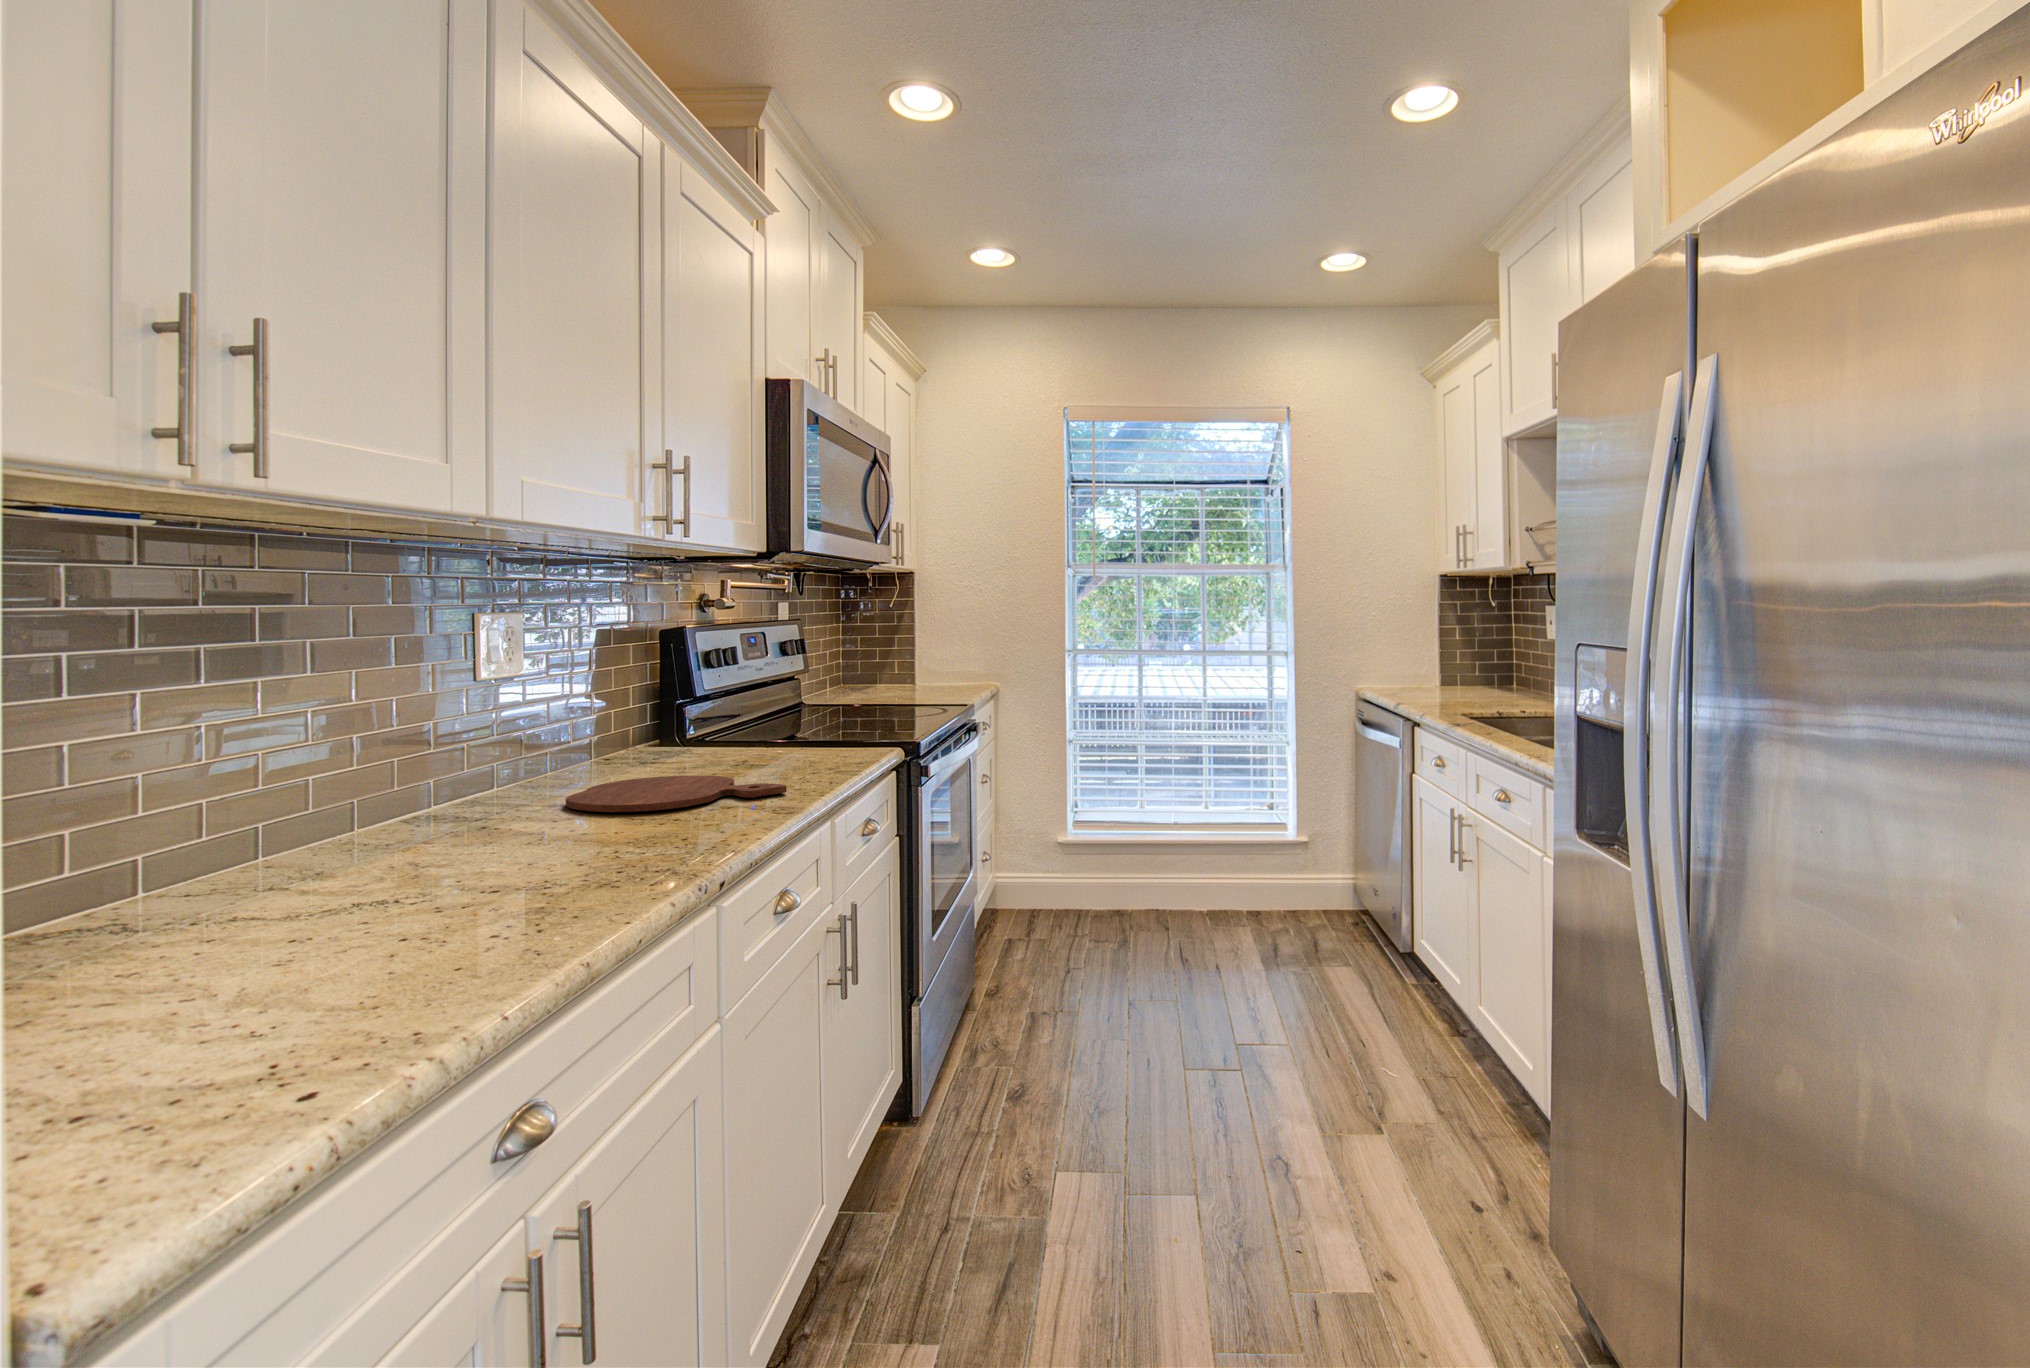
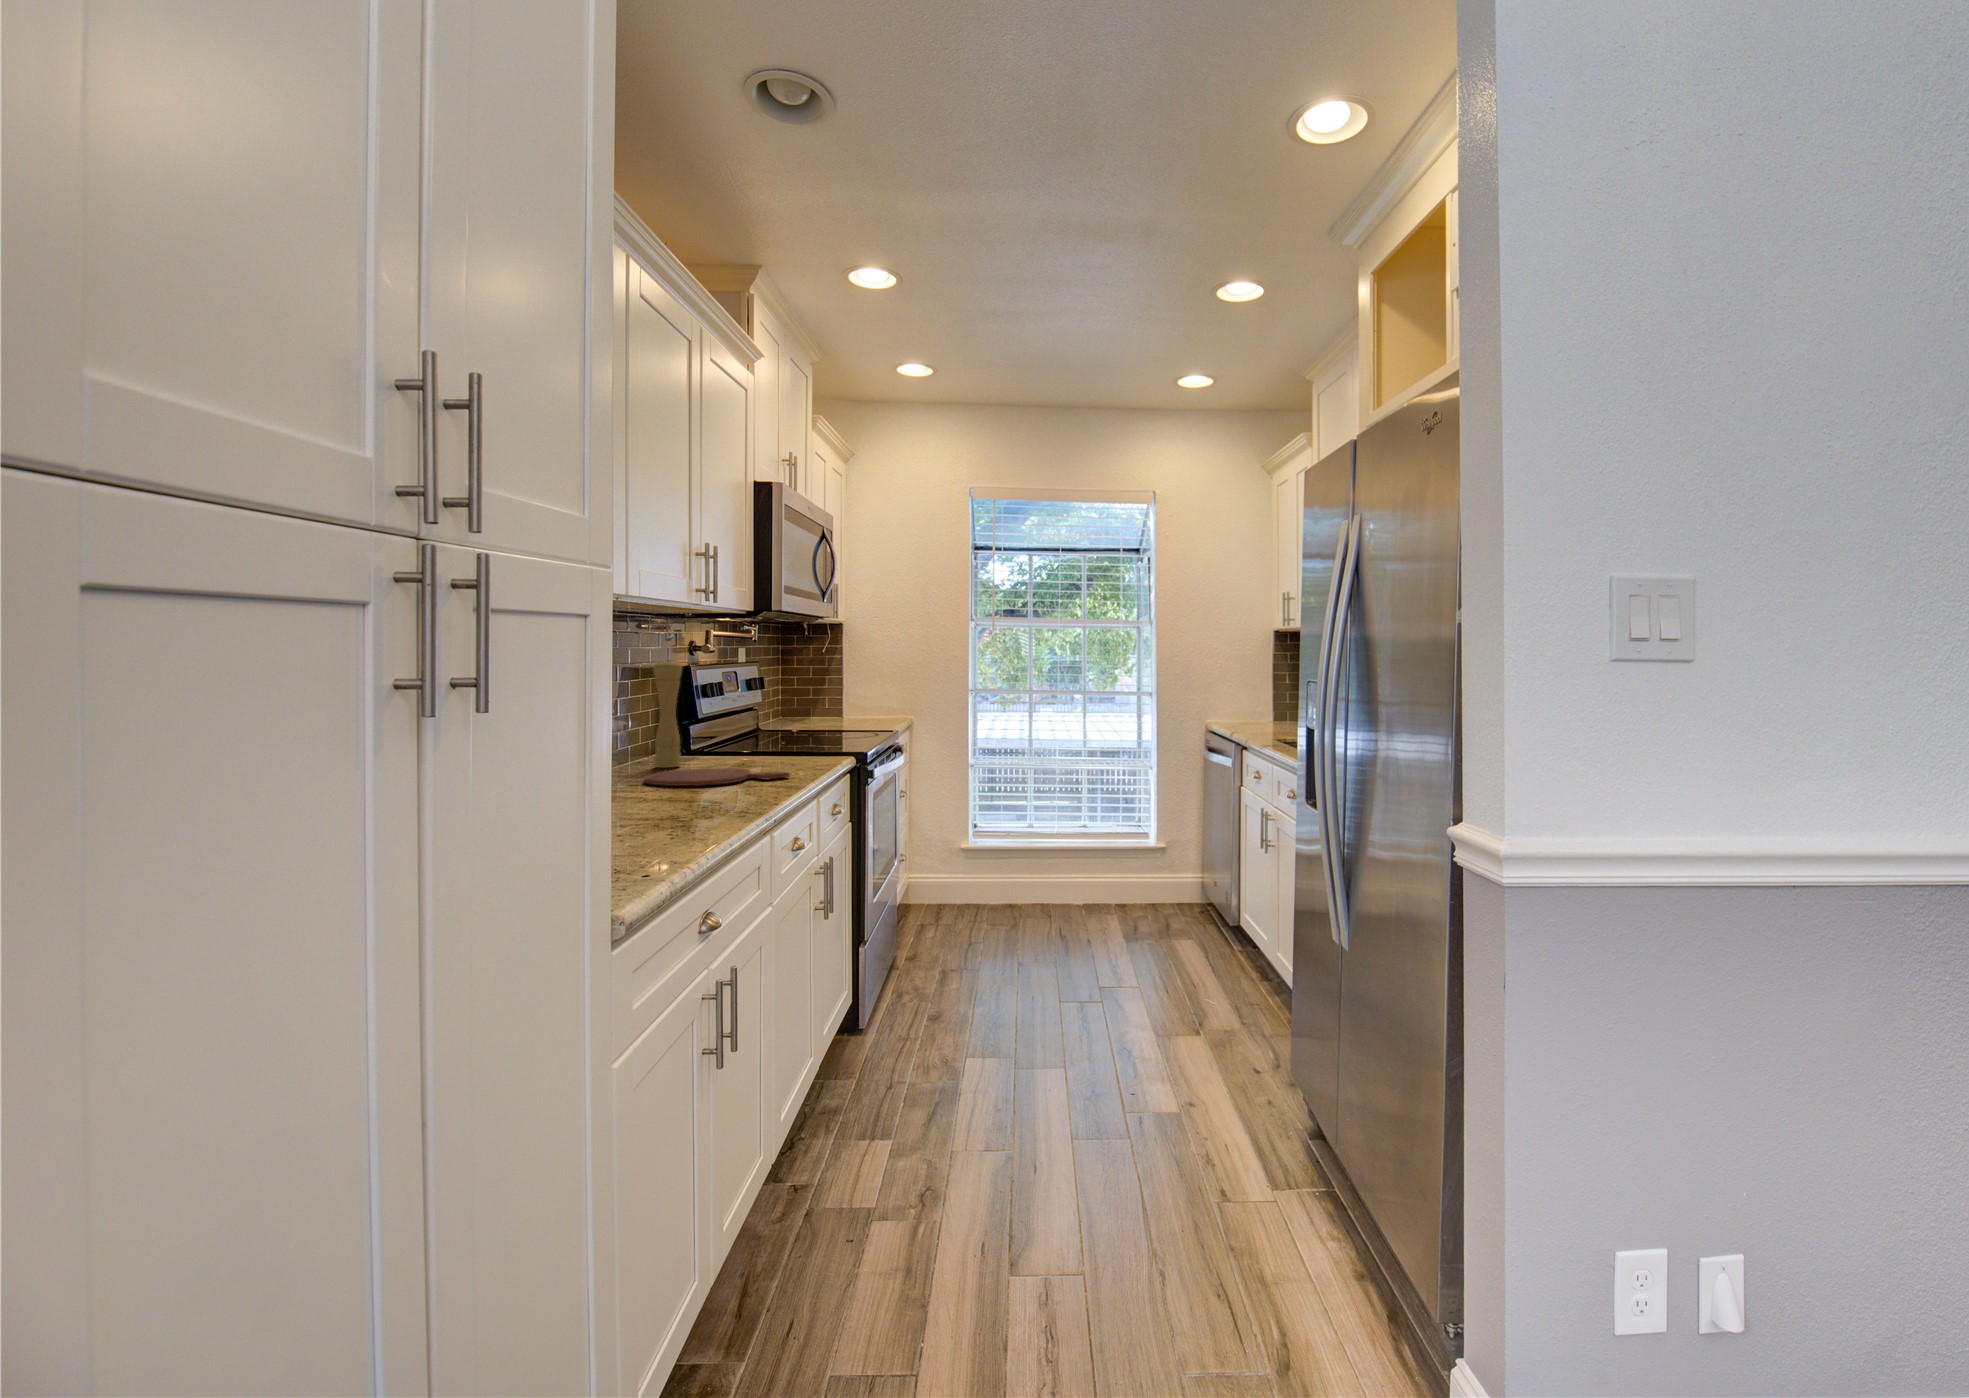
pepper mill: none [607,621,651,773] -> present [653,661,682,768]

